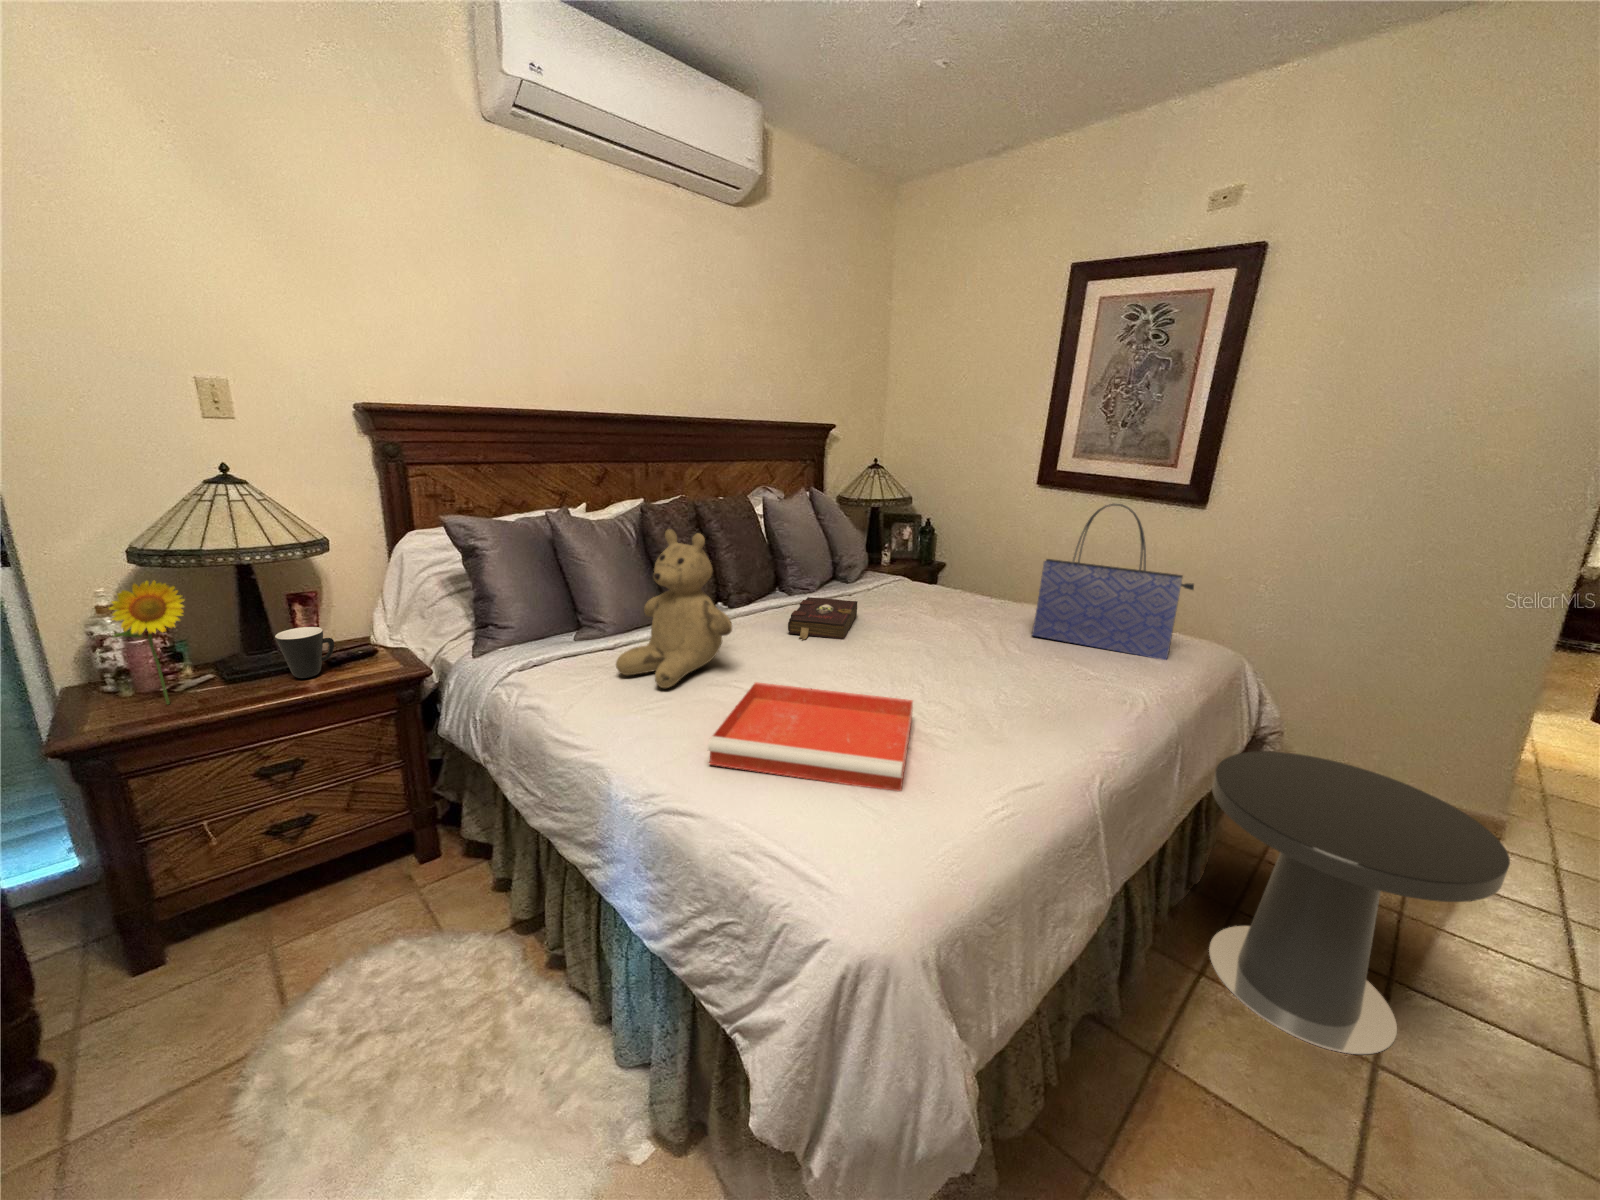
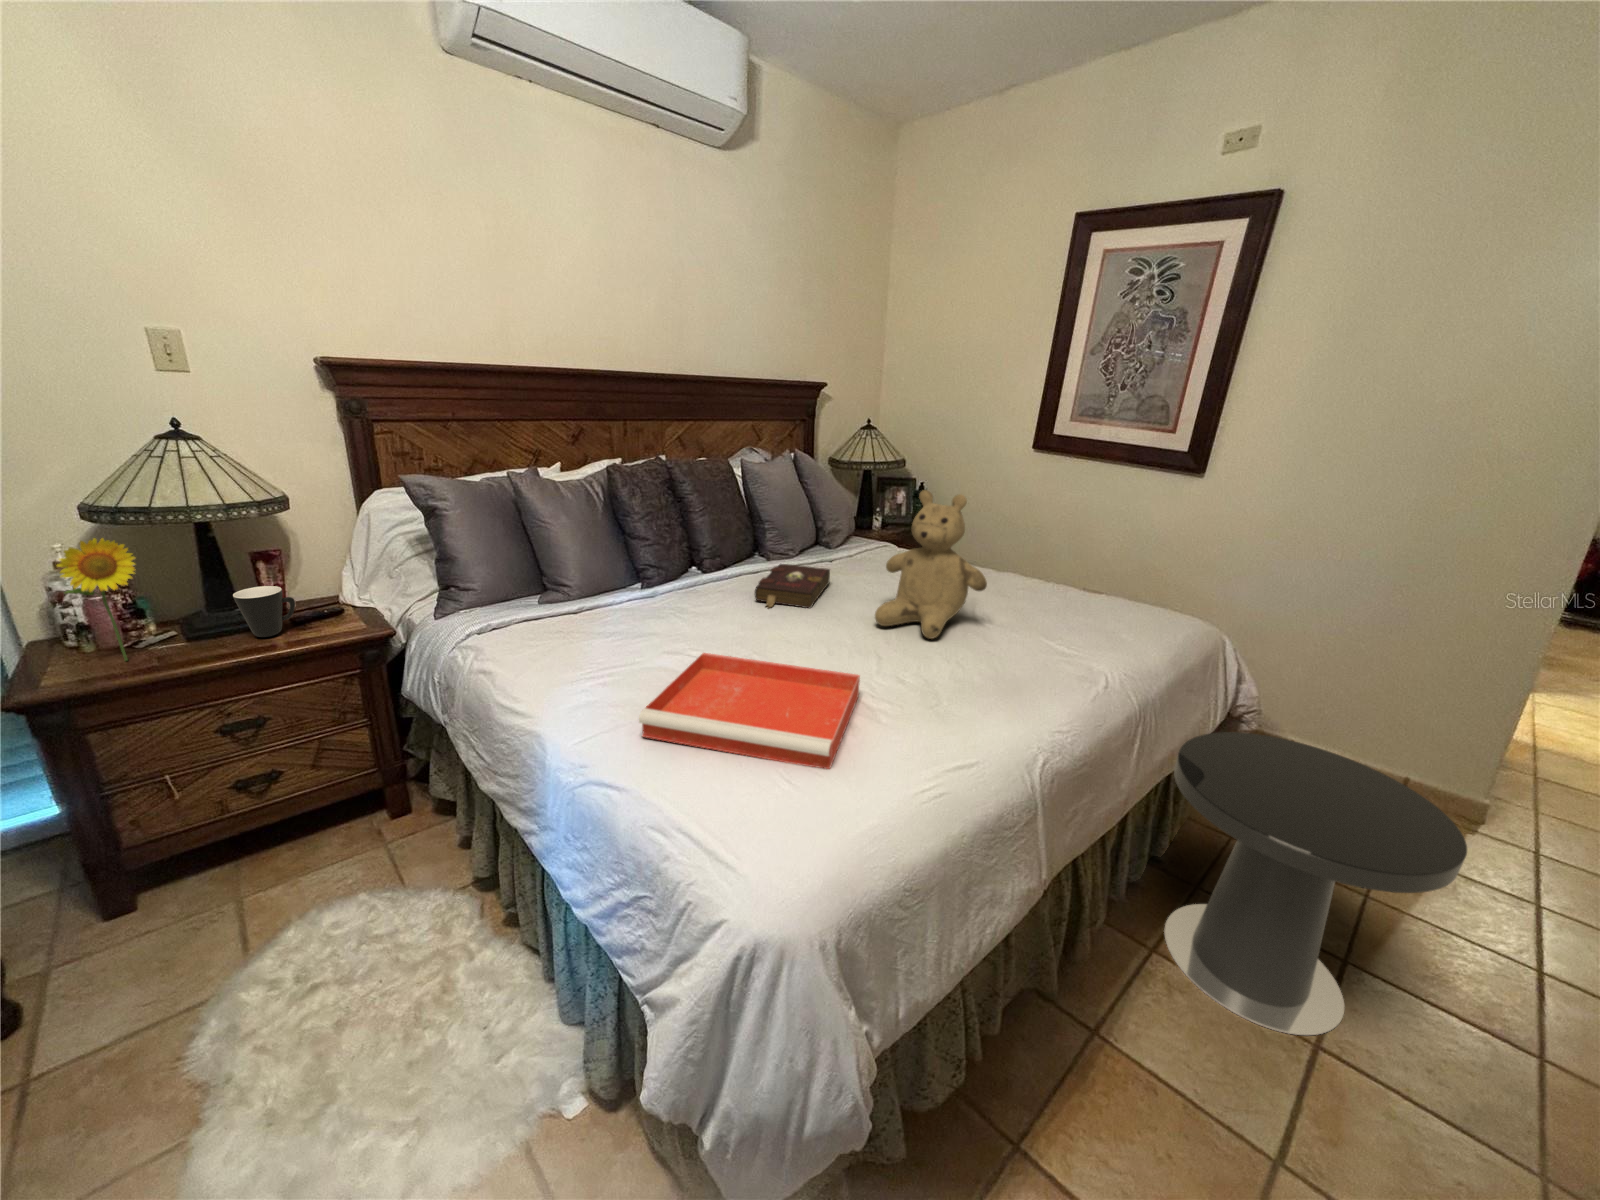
tote bag: present [1032,504,1194,660] -> none [1004,473,1171,637]
teddy bear: present [616,529,732,688] -> present [875,490,987,639]

